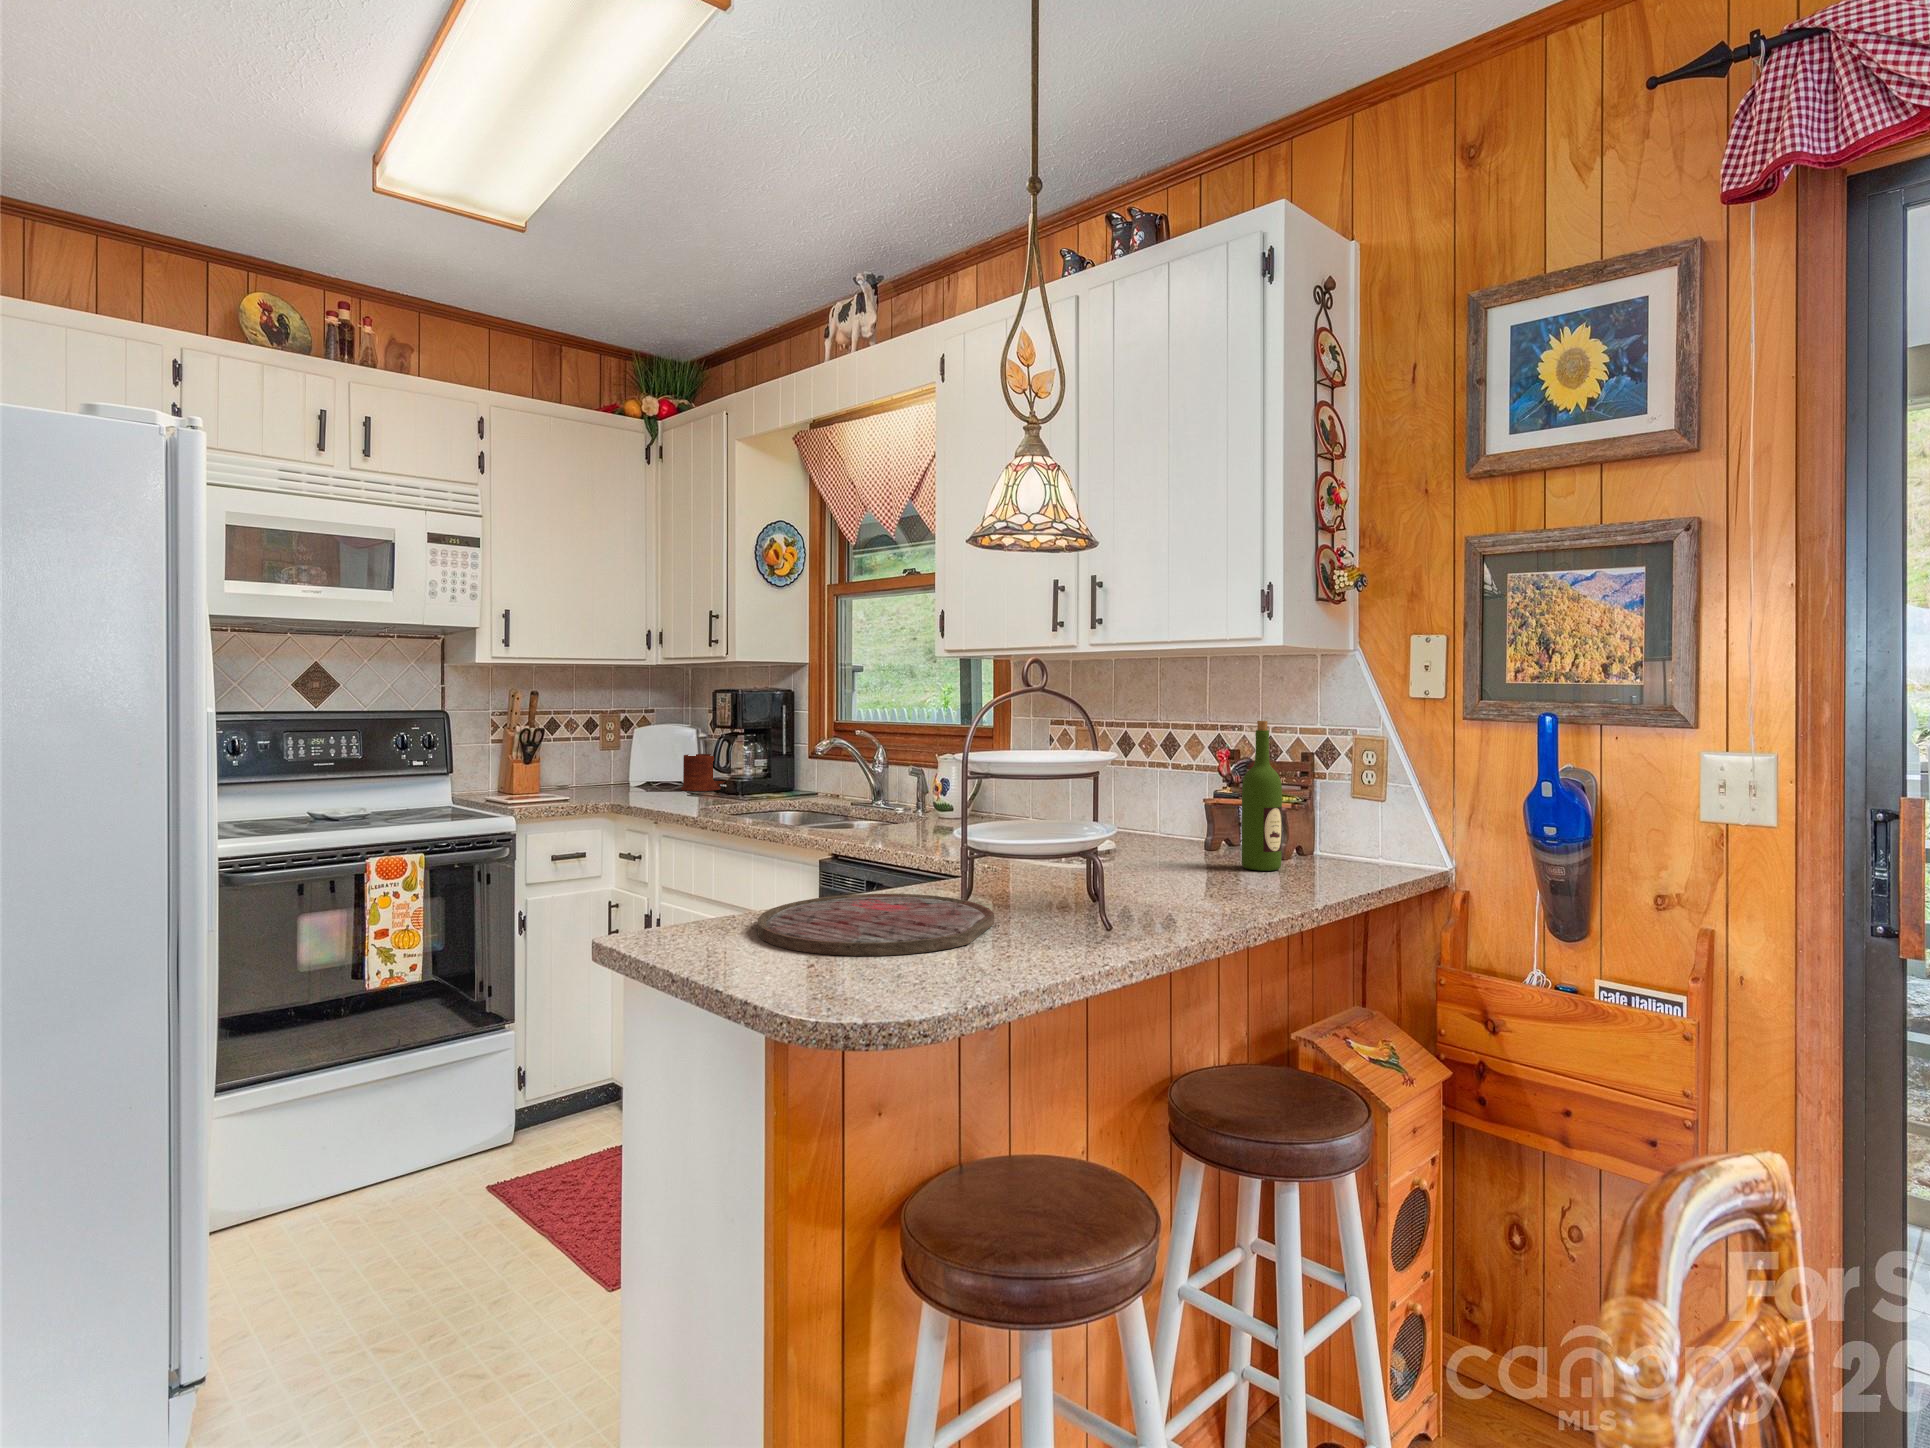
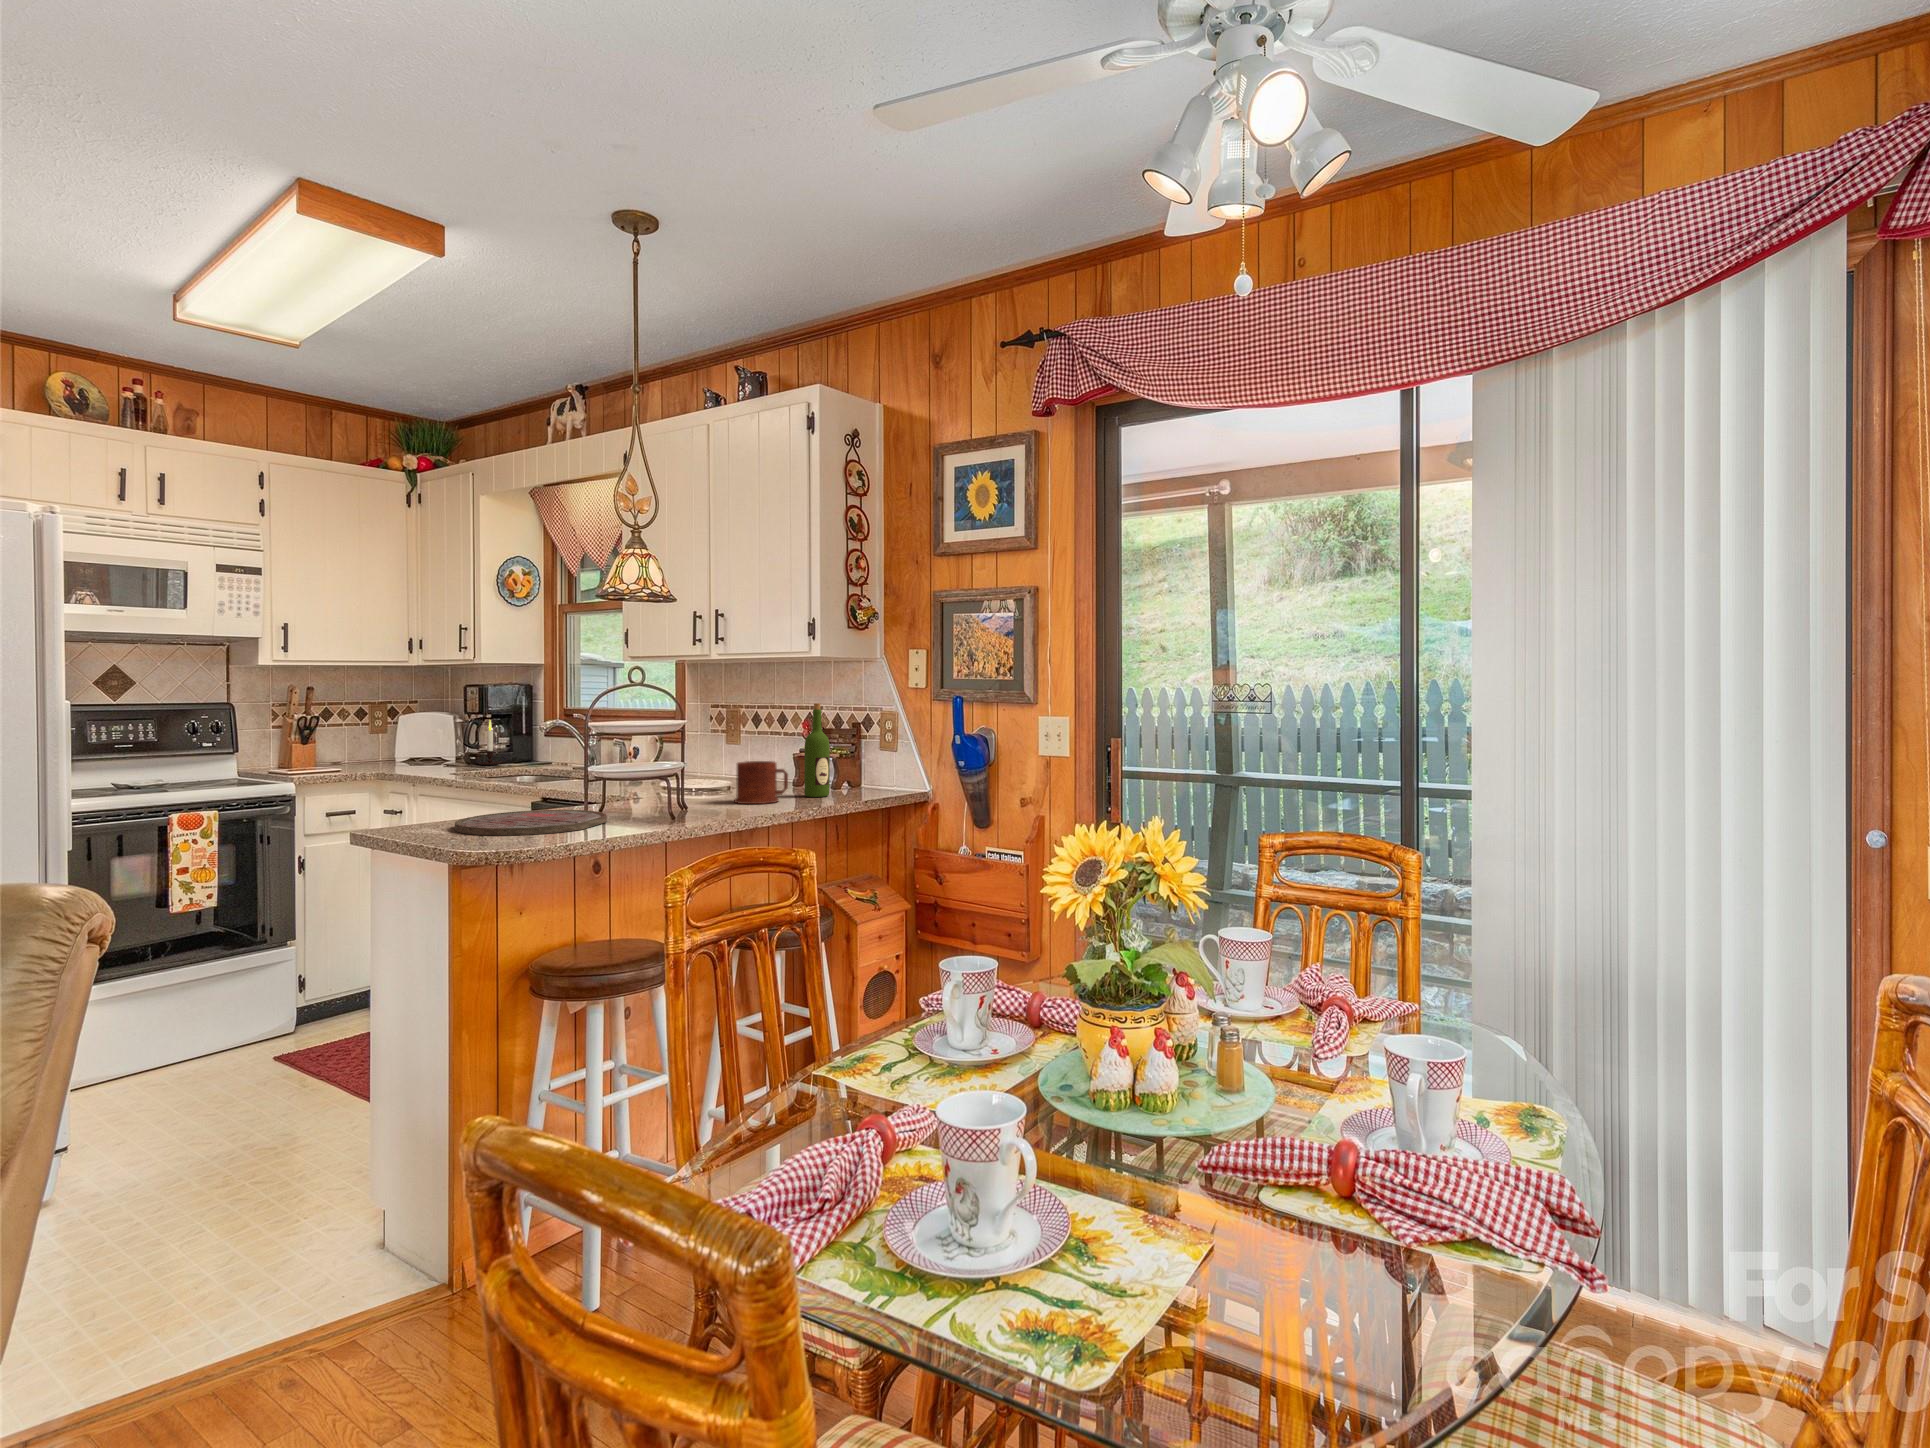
candle: none [731,734,767,794] -> present [479,720,508,765]
mug: present [681,754,725,791] -> present [734,761,788,804]

